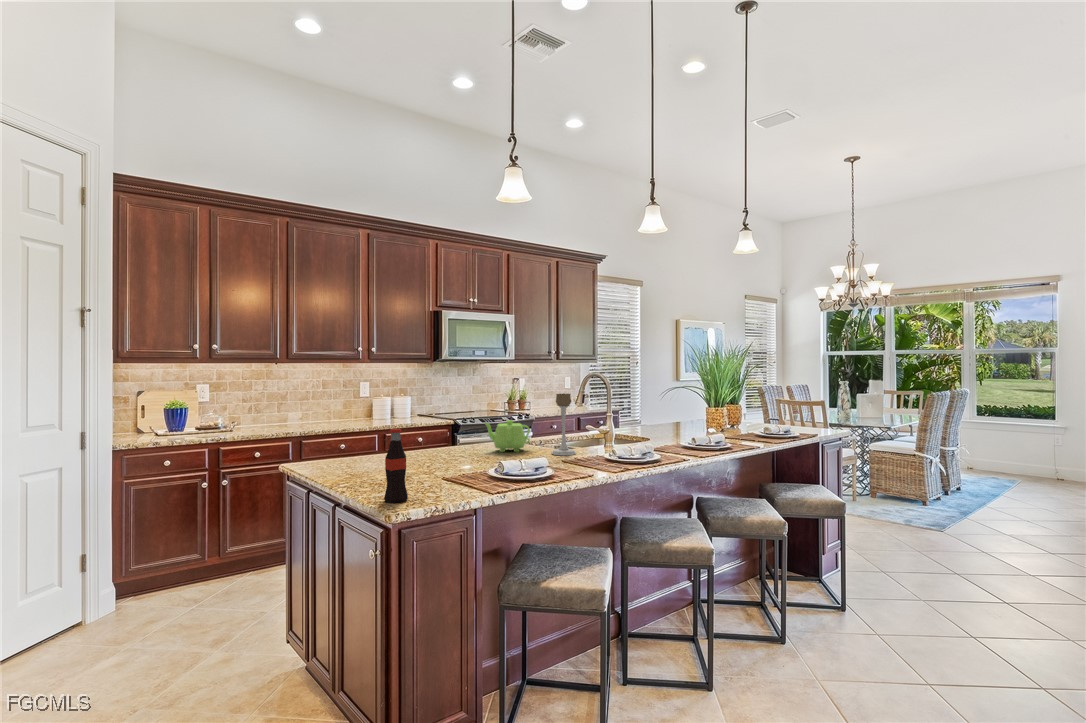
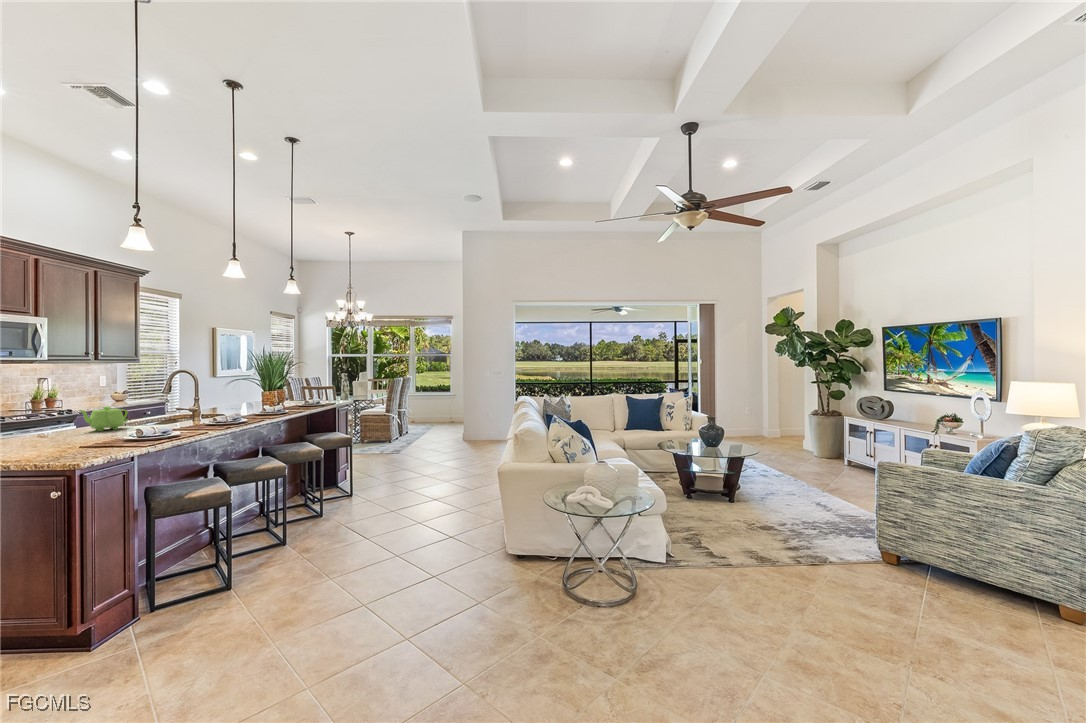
candle holder: present [552,393,576,455] -> none [154,384,176,427]
bottle: present [384,429,408,503] -> none [52,407,77,458]

